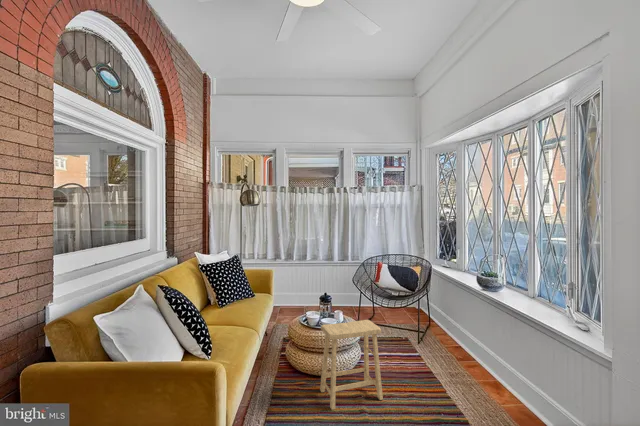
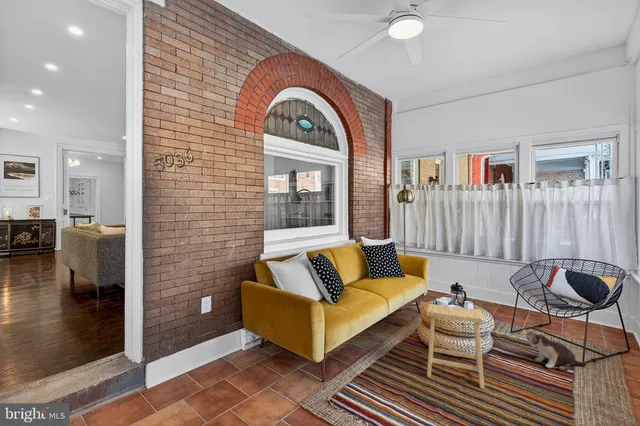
plush toy: none [386,328,422,358] -> present [522,330,586,370]

